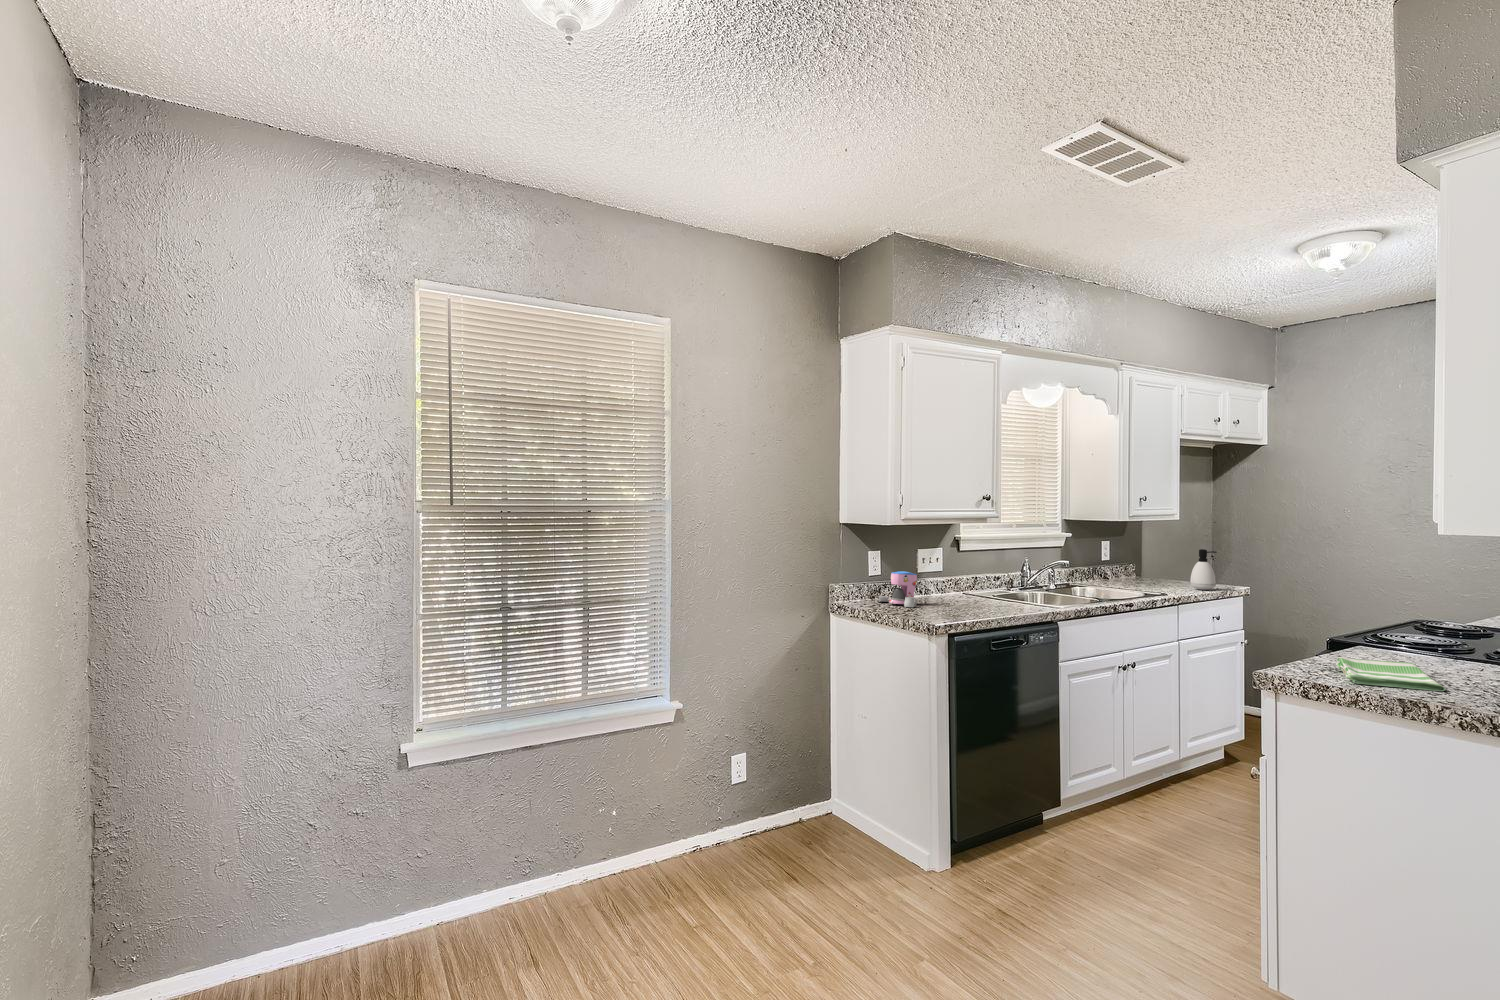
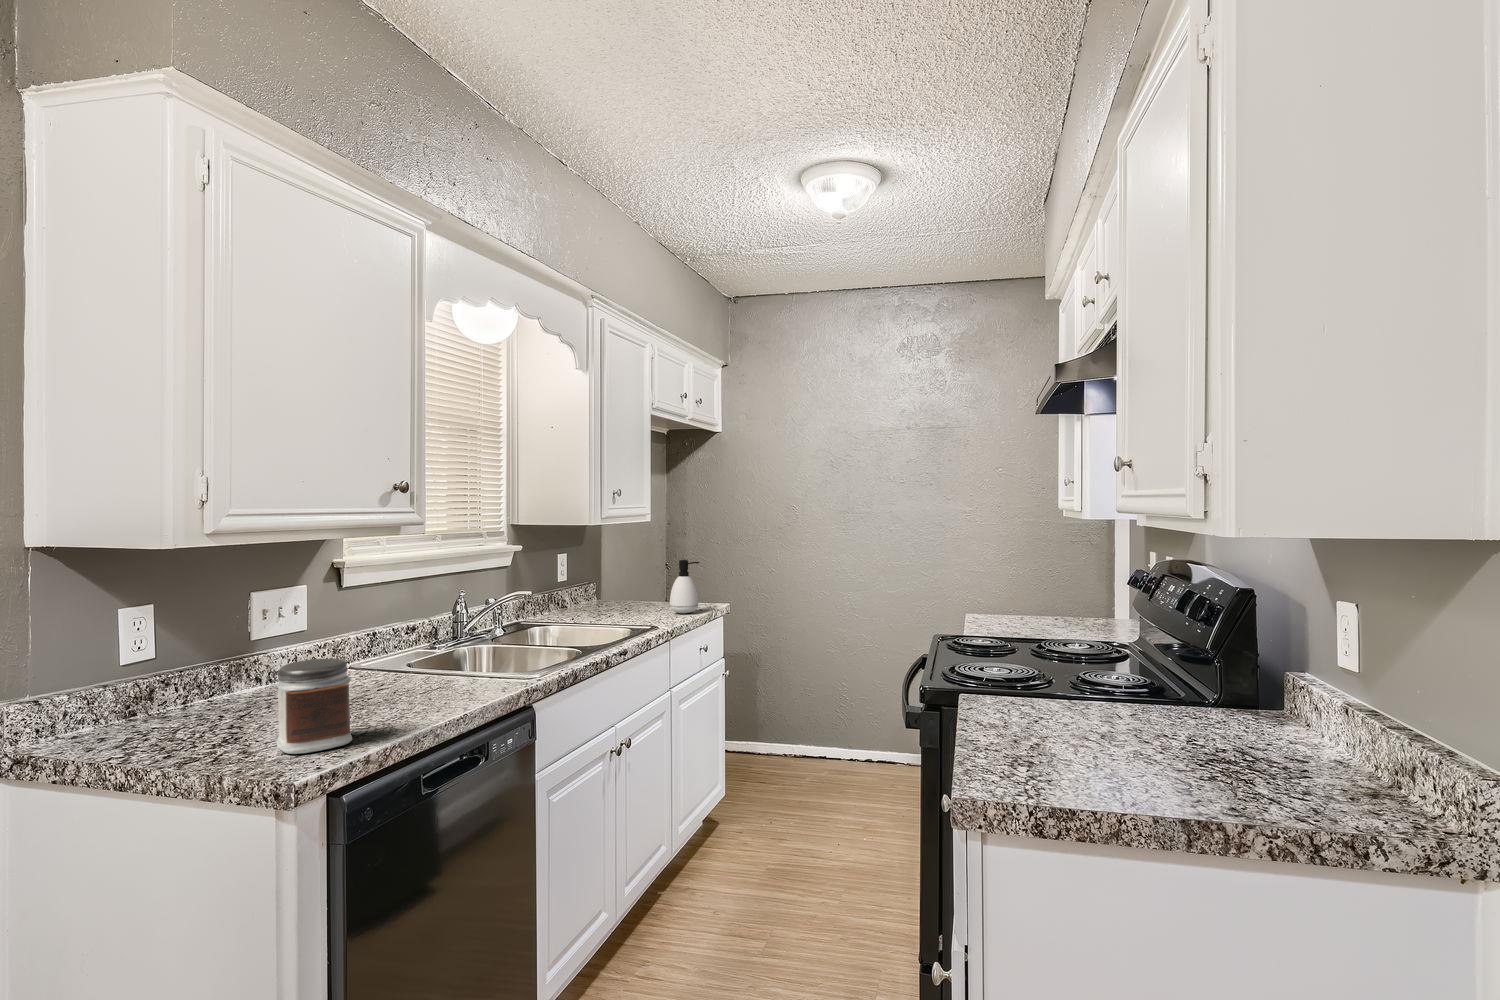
coffee maker: present [877,571,917,607] -> none [146,648,250,728]
jar: none [929,578,960,618] -> present [276,659,352,754]
dish towel: present [1336,657,1446,691] -> none [1006,728,1191,793]

